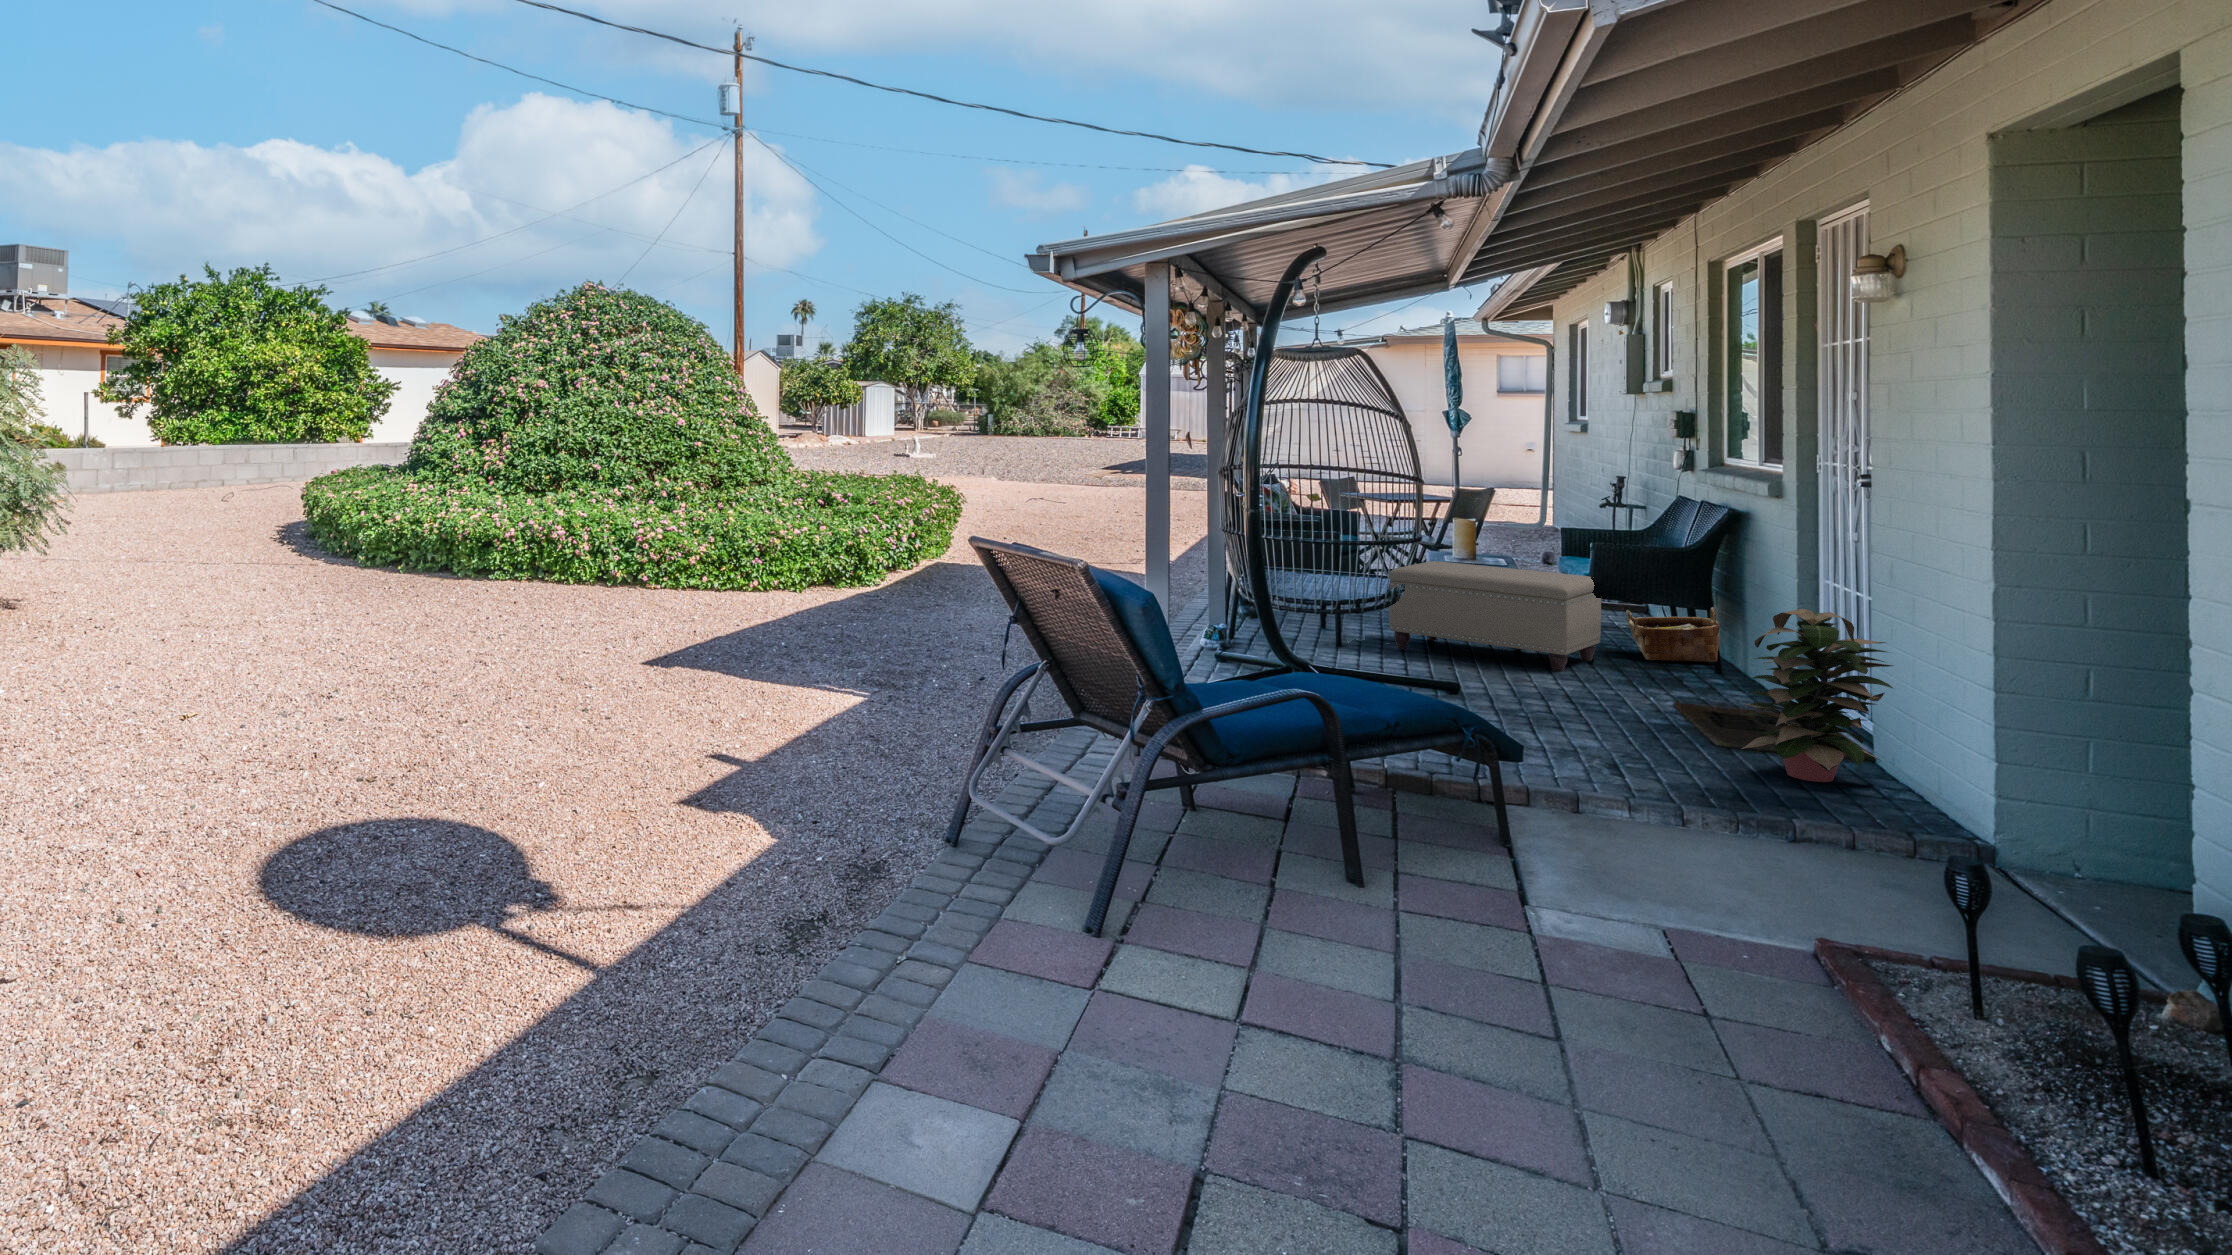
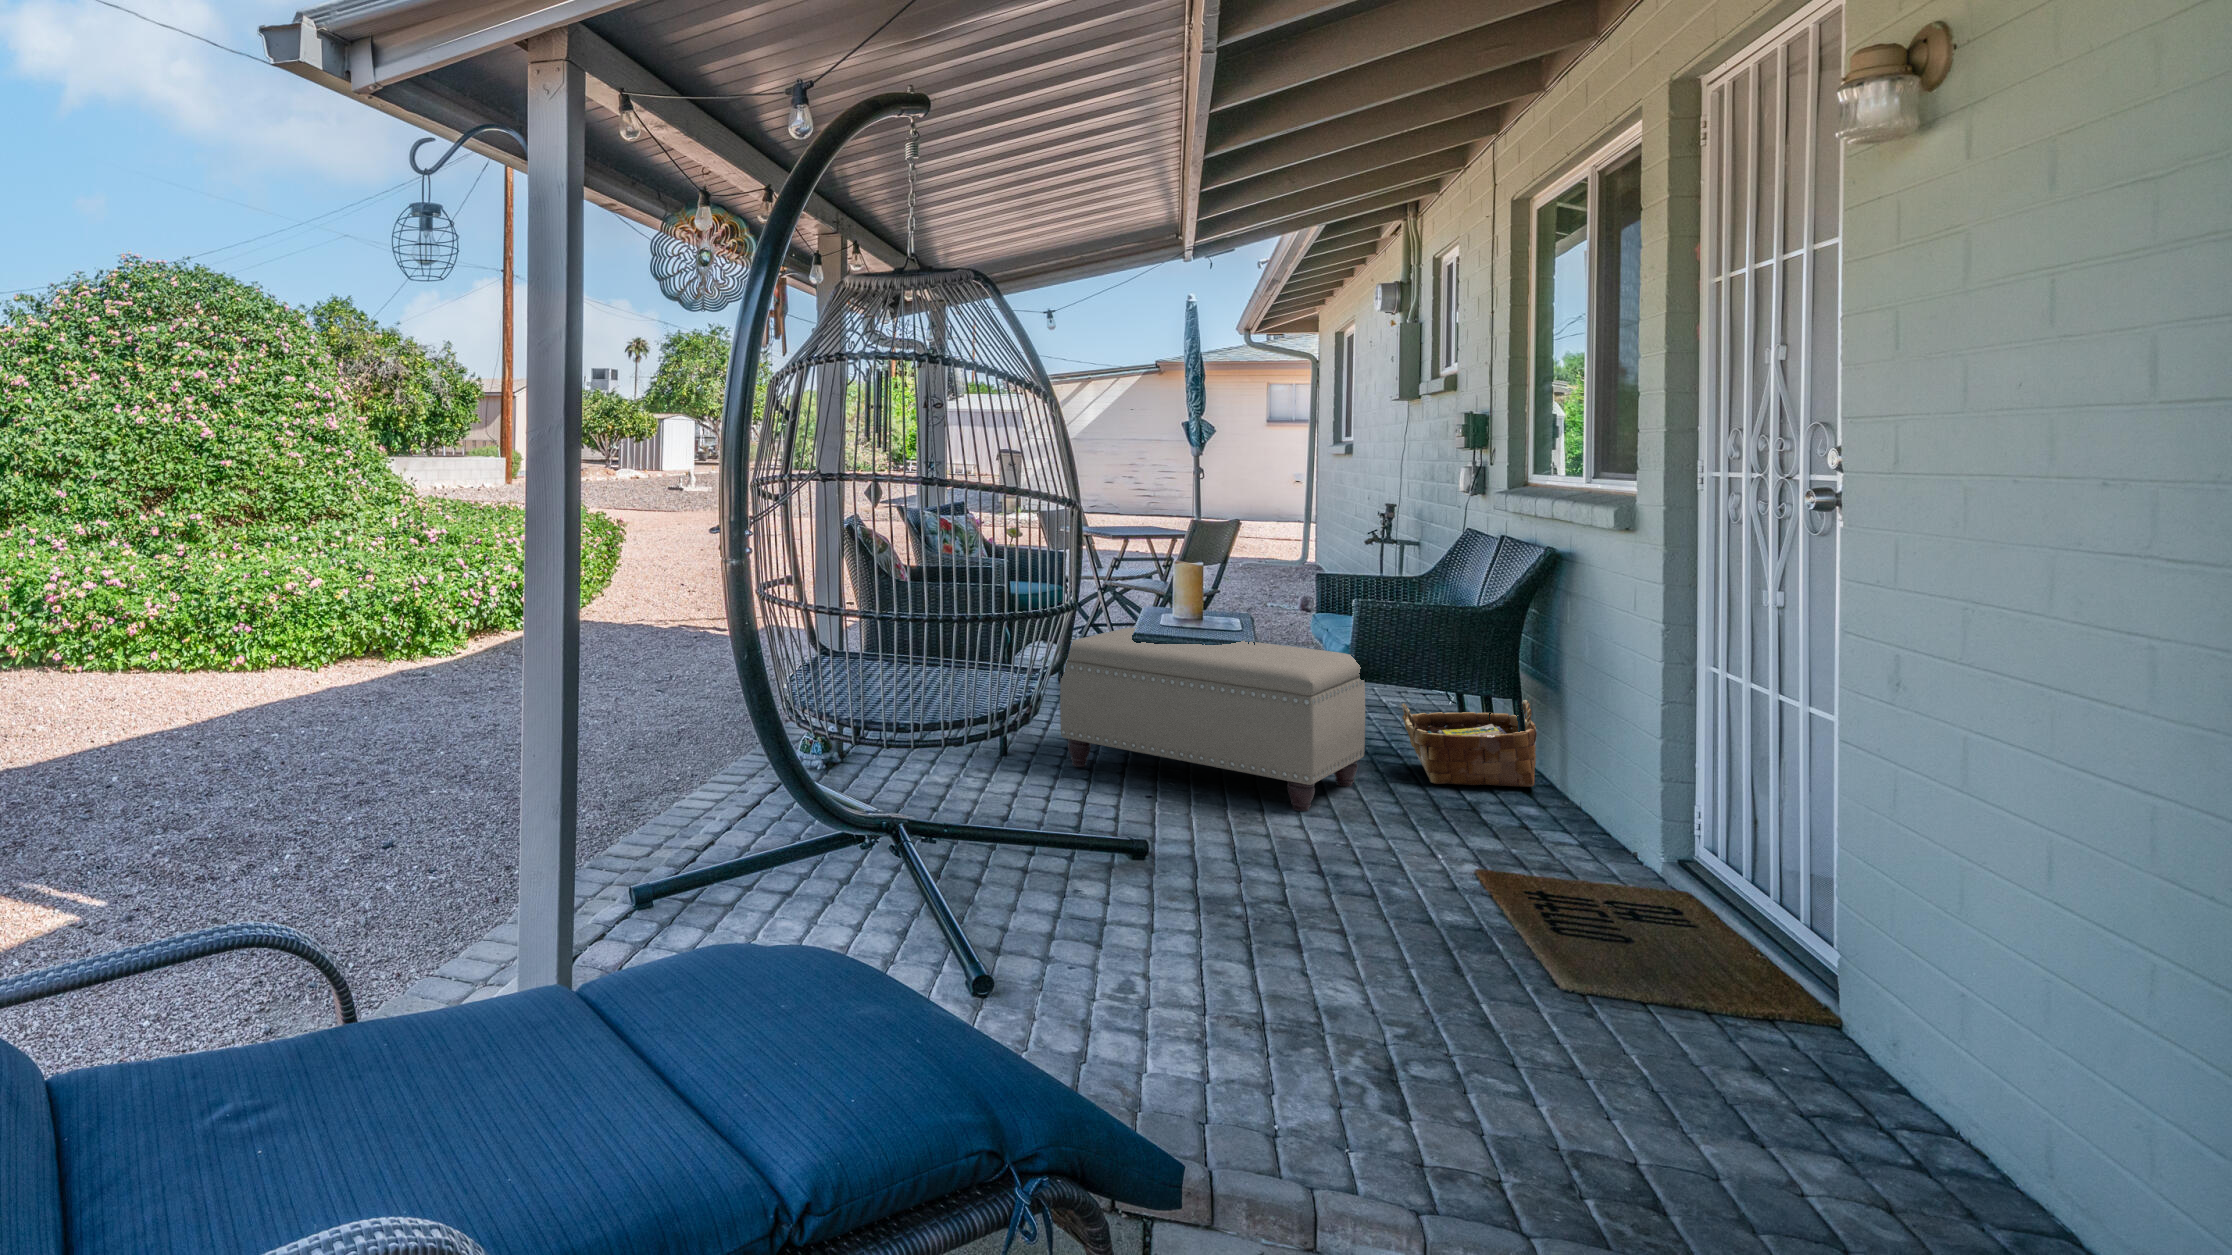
decorative plant: present [1741,609,1893,782] -> none [1635,761,1974,1154]

